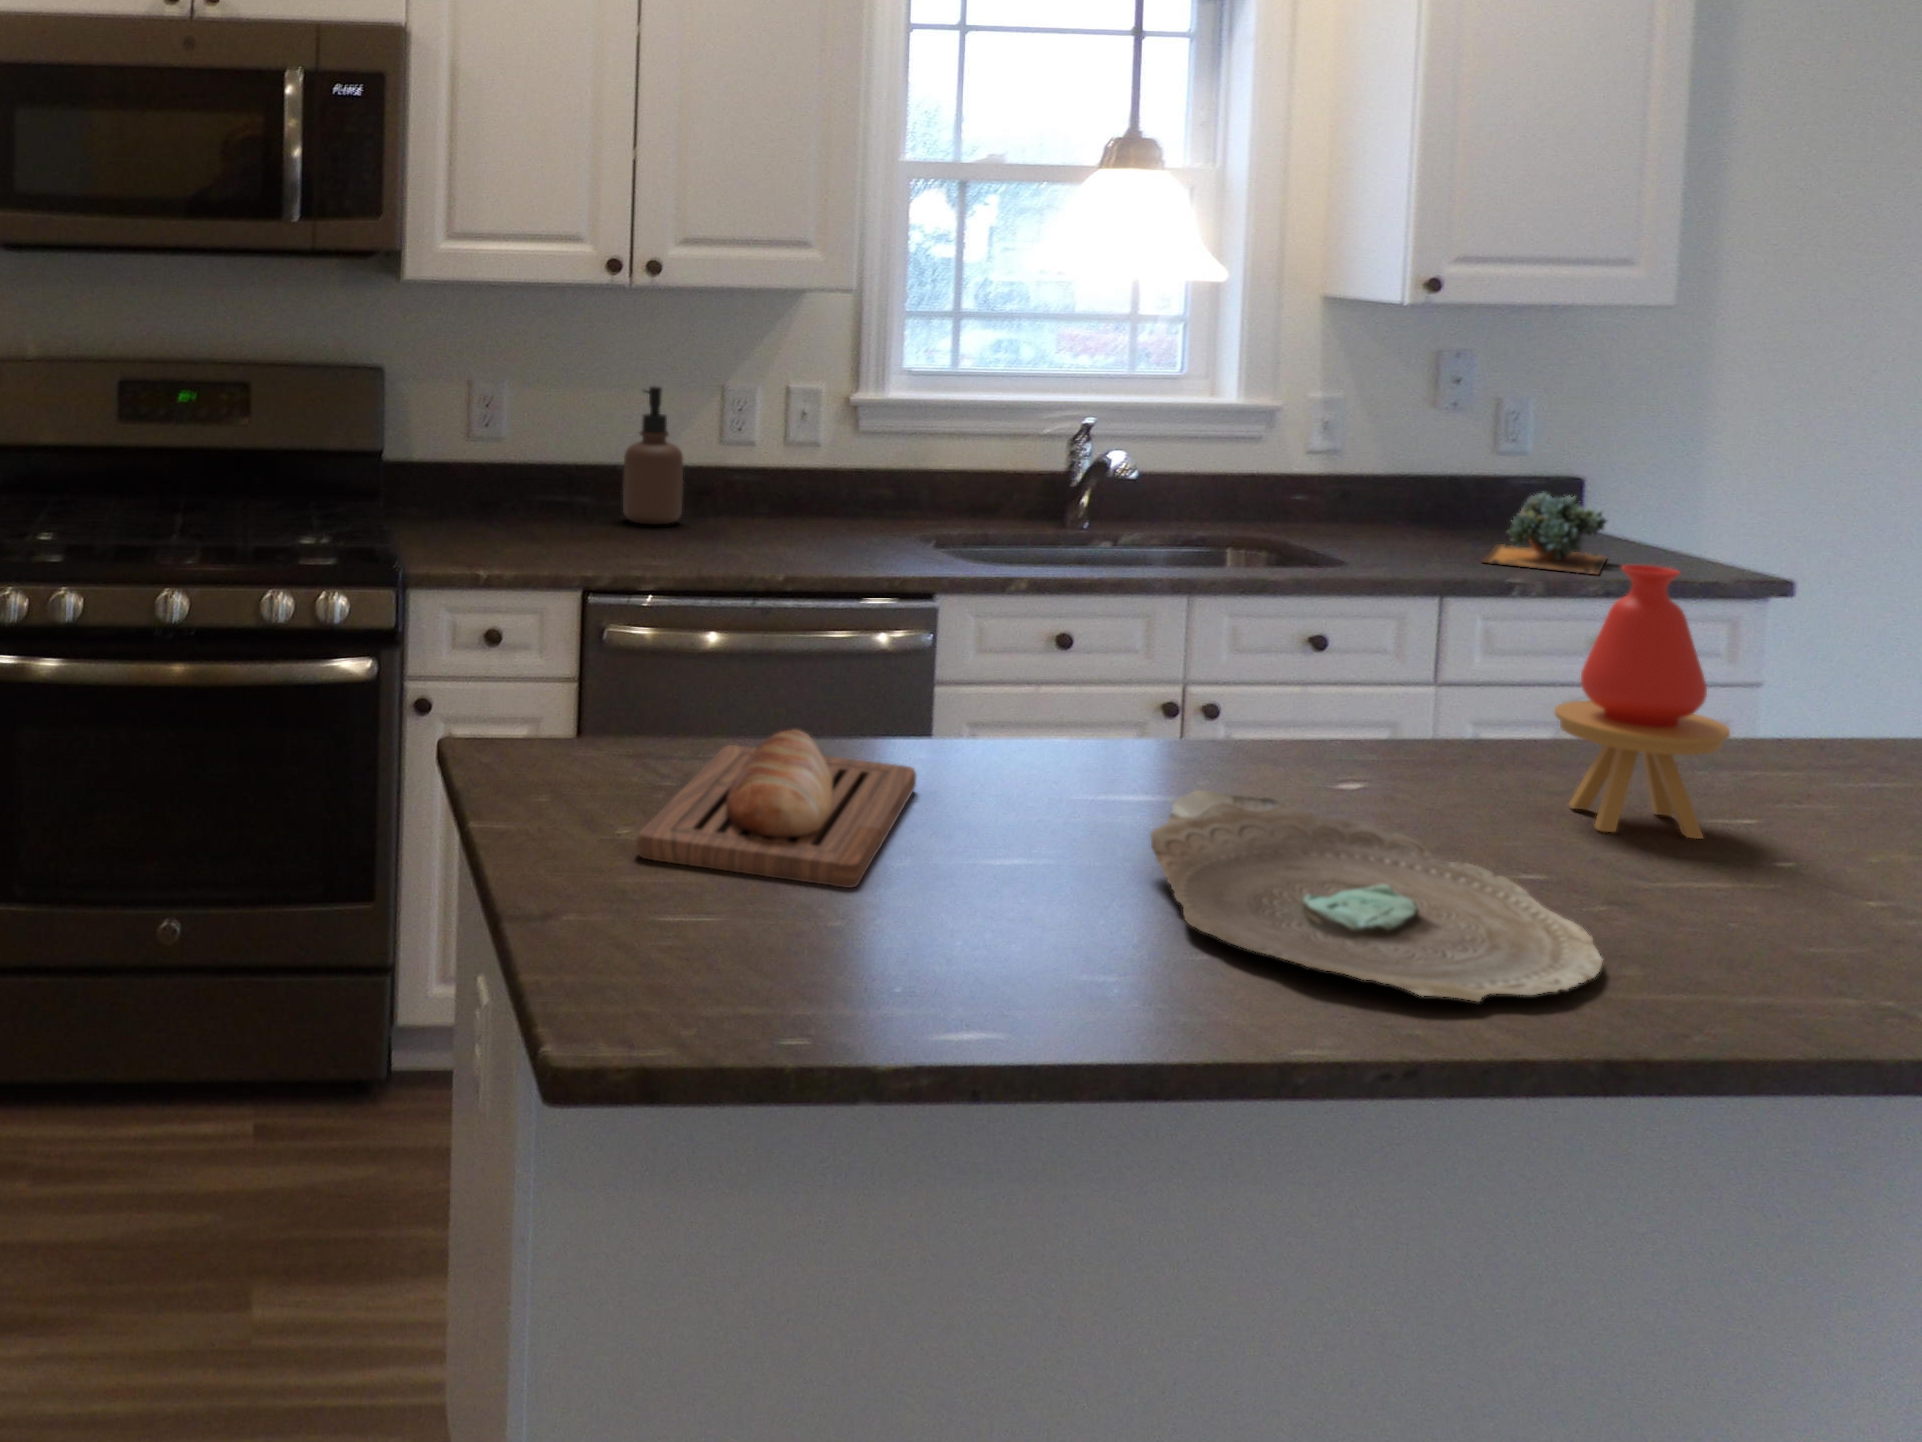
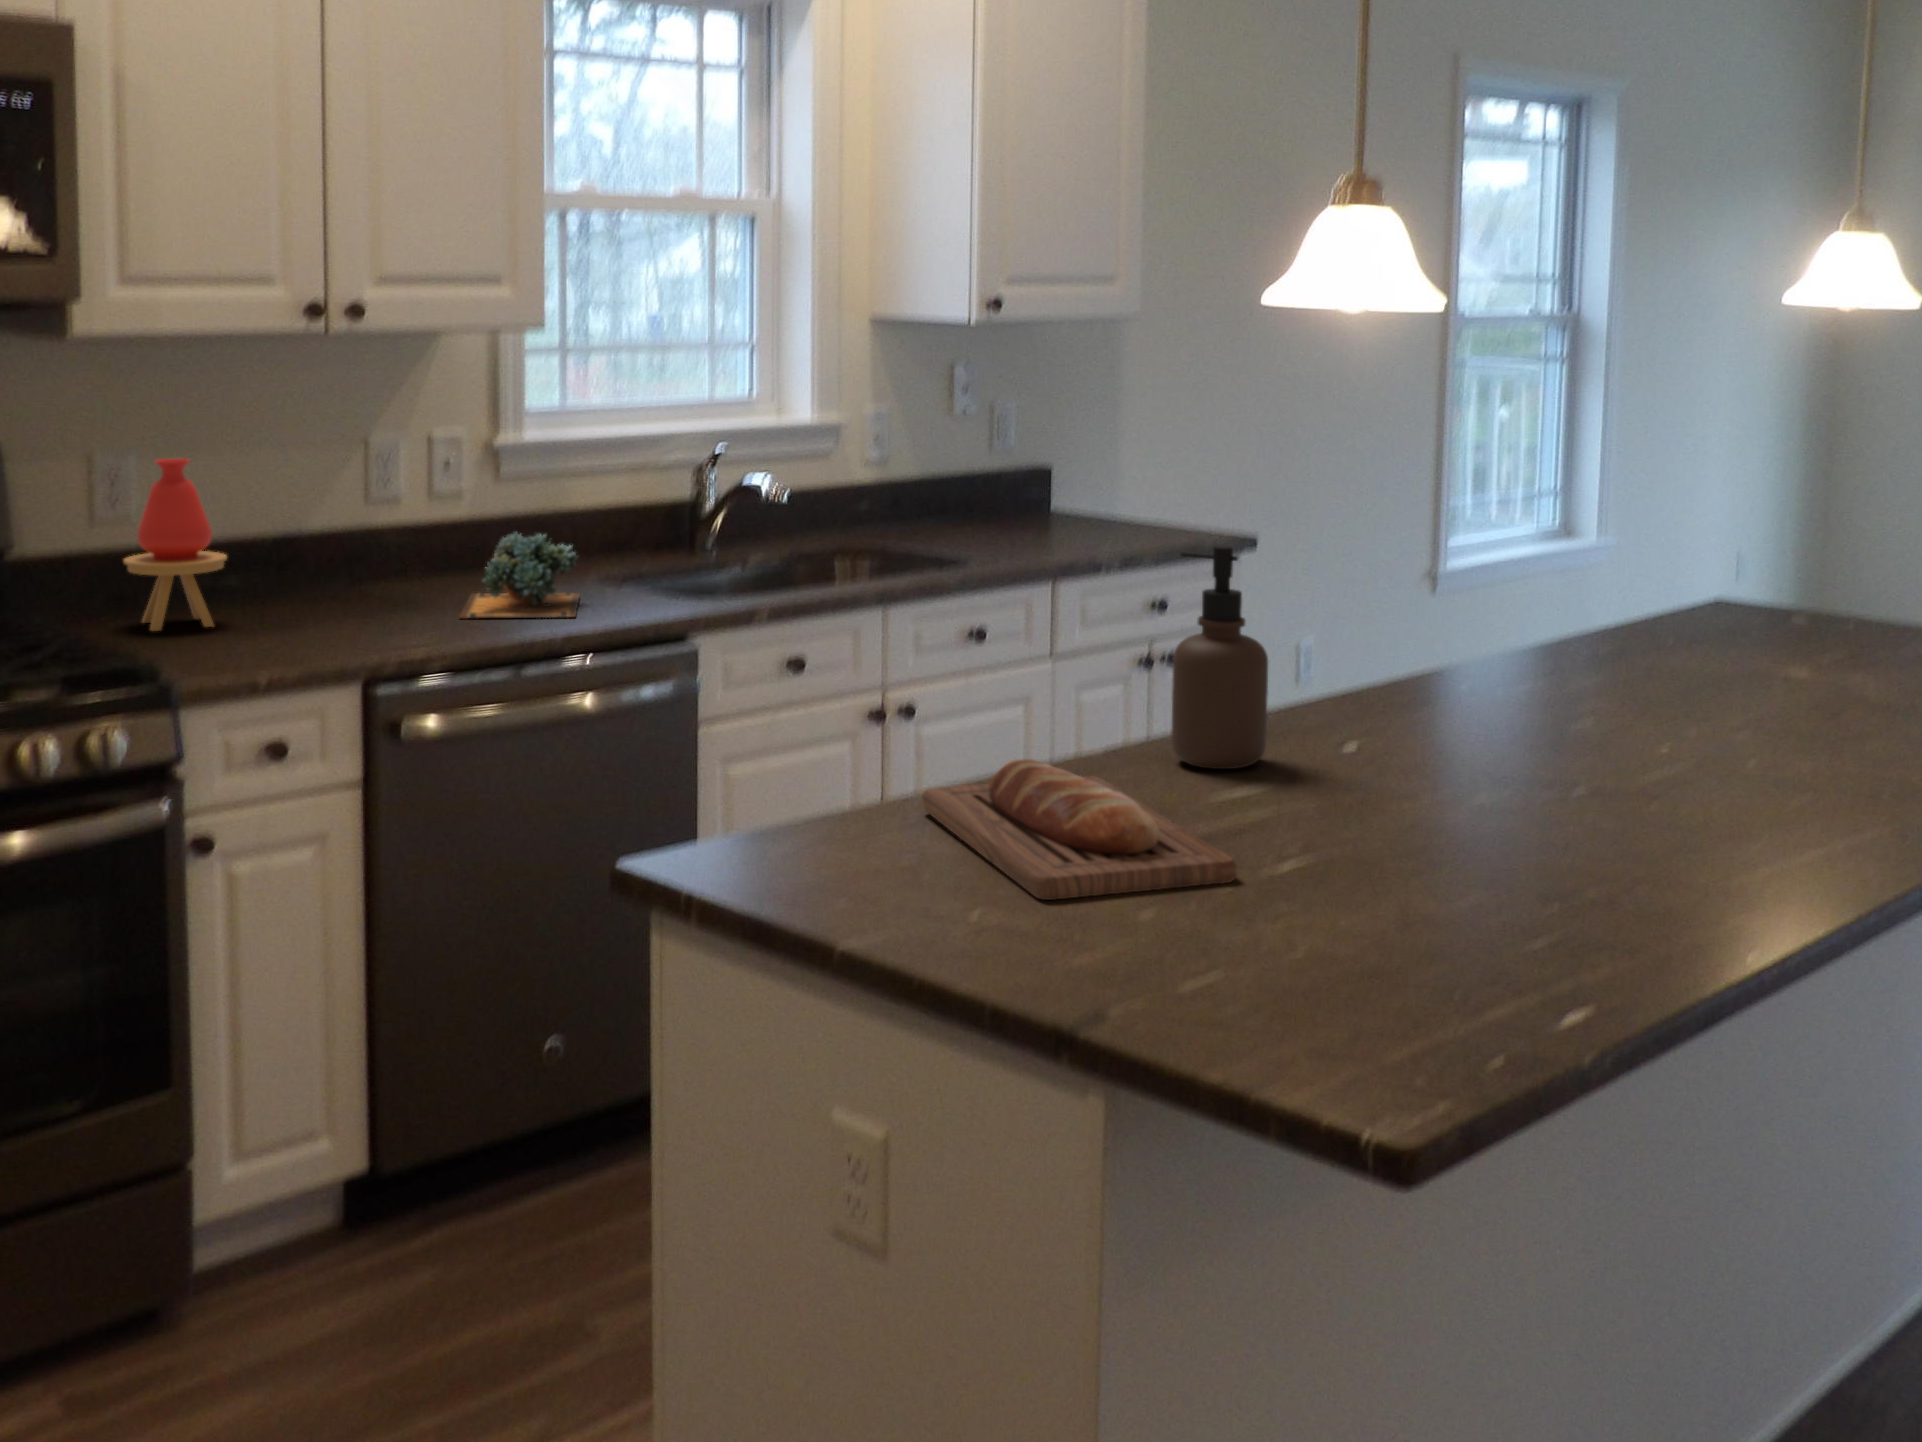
soap dispenser: present [623,386,683,524] -> present [1171,546,1268,769]
succulent plant: present [1483,493,1607,574] -> present [460,532,580,619]
vase: present [1555,565,1730,839] -> present [124,459,227,631]
decorative bowl: present [1151,790,1603,1001] -> none [1362,743,1746,856]

